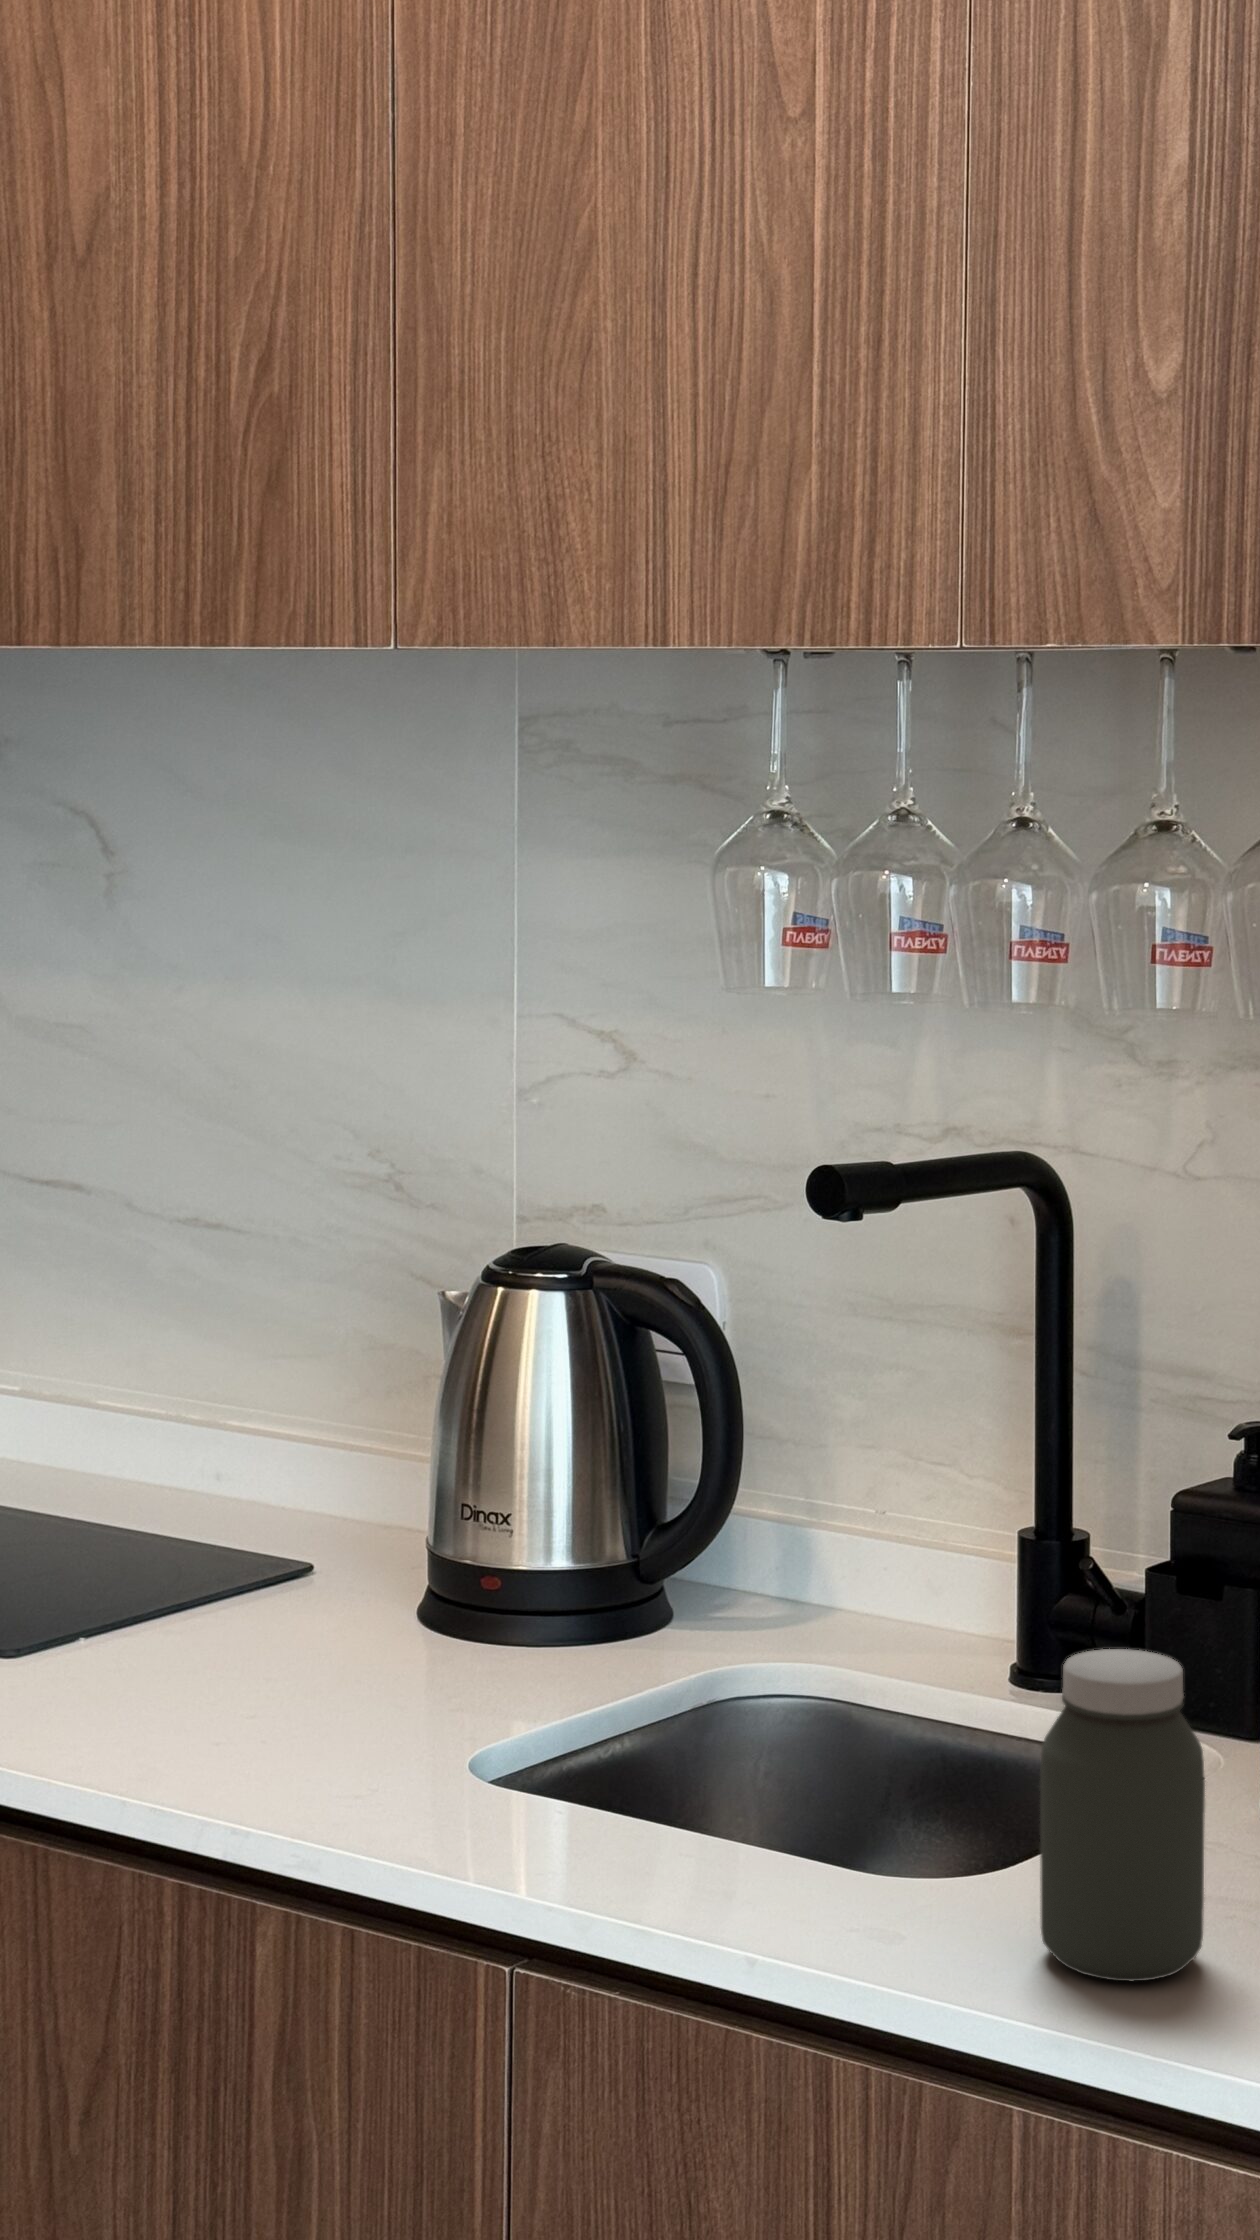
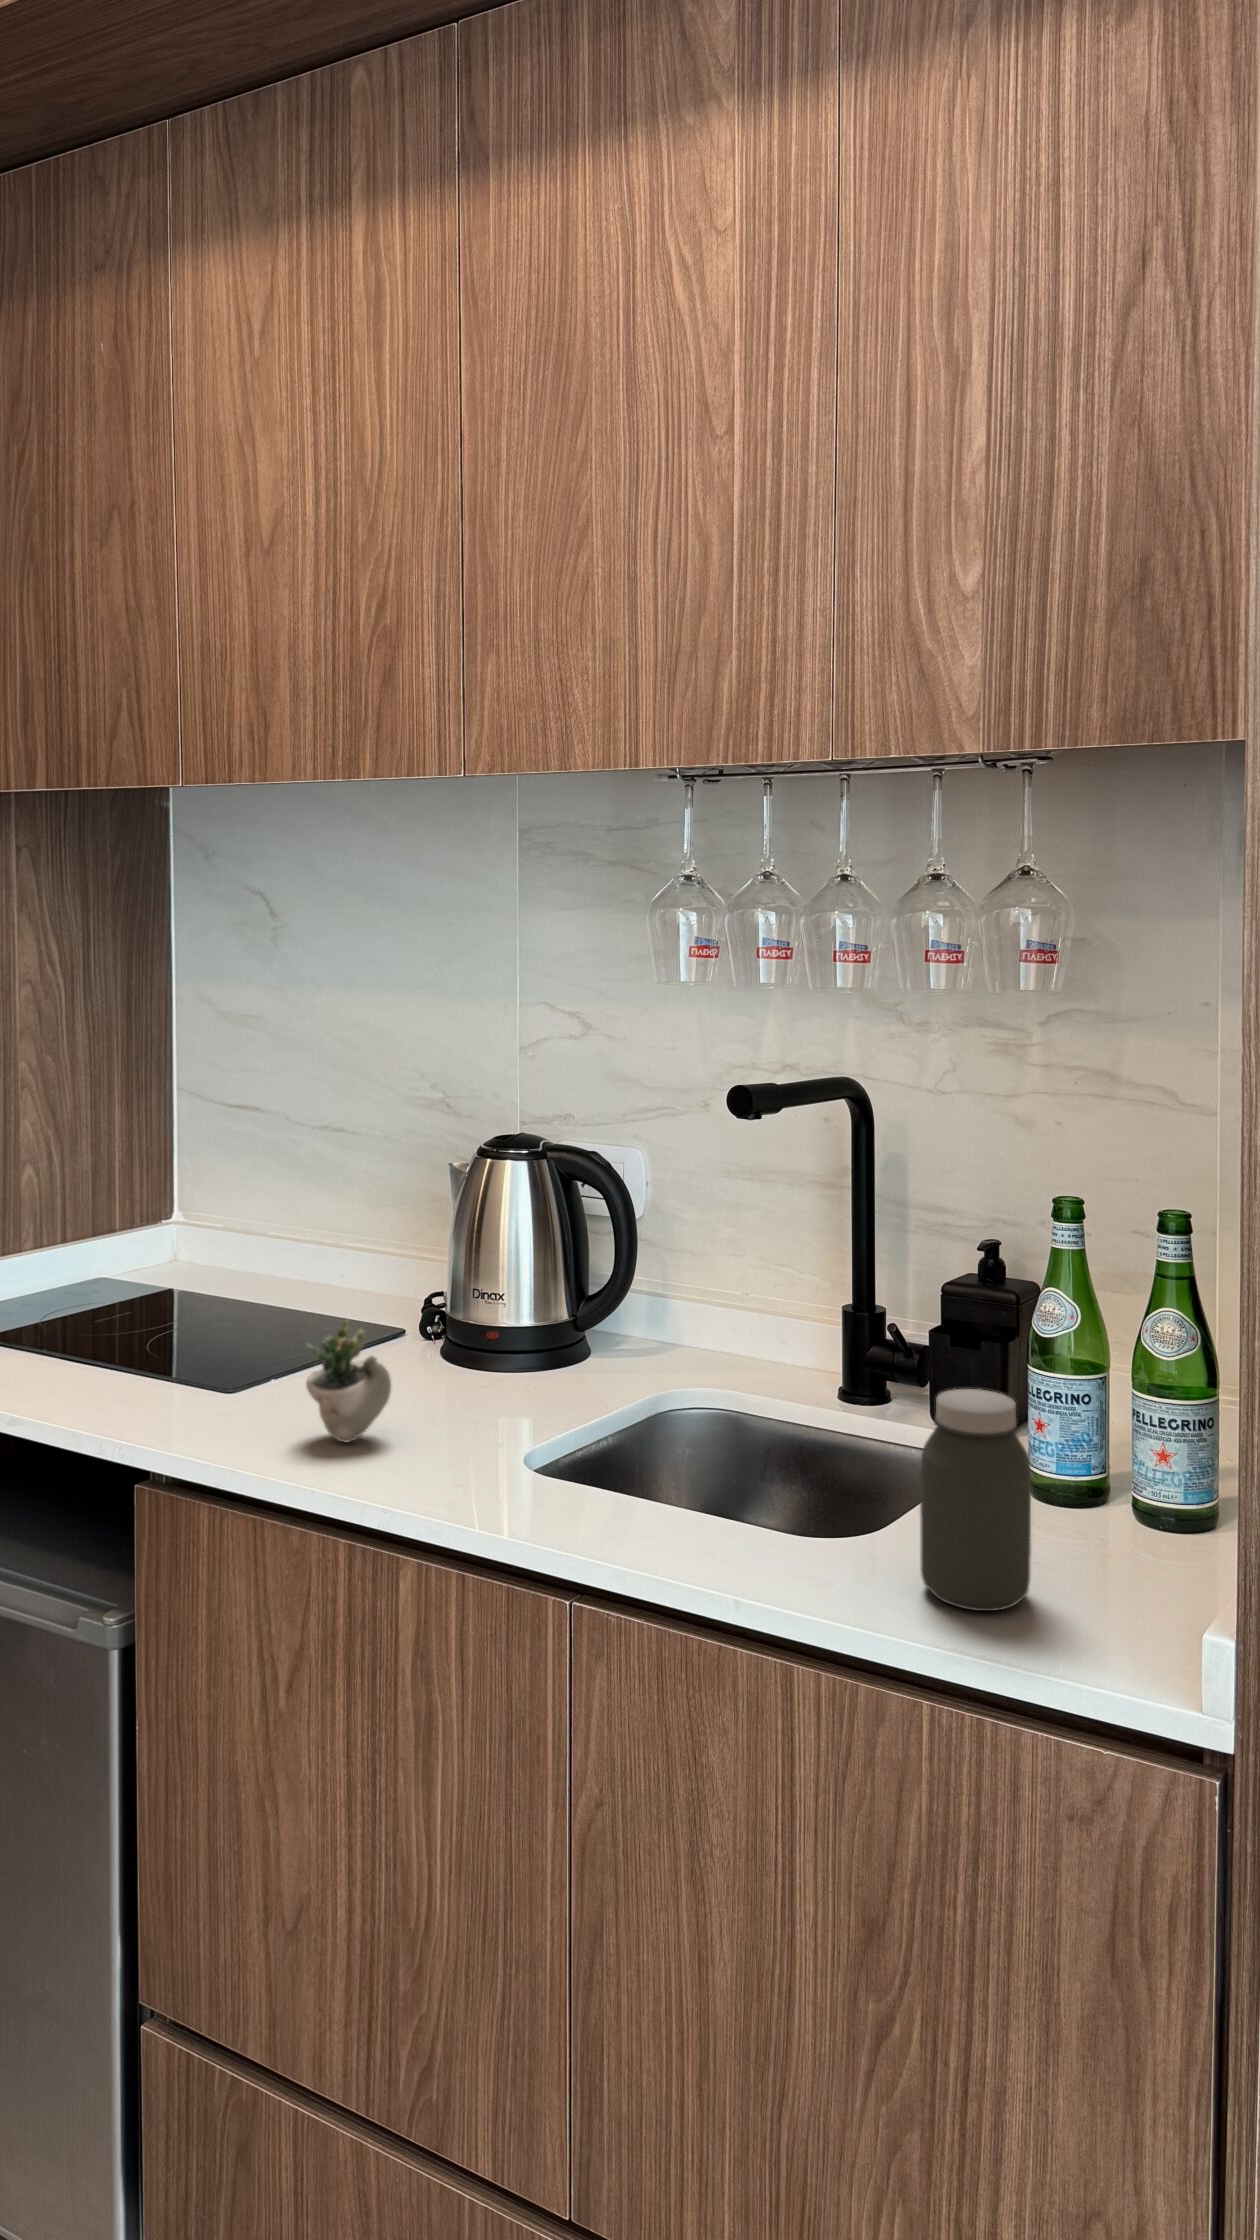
succulent plant: none [138,1538,340,1734] -> present [306,1319,438,1442]

